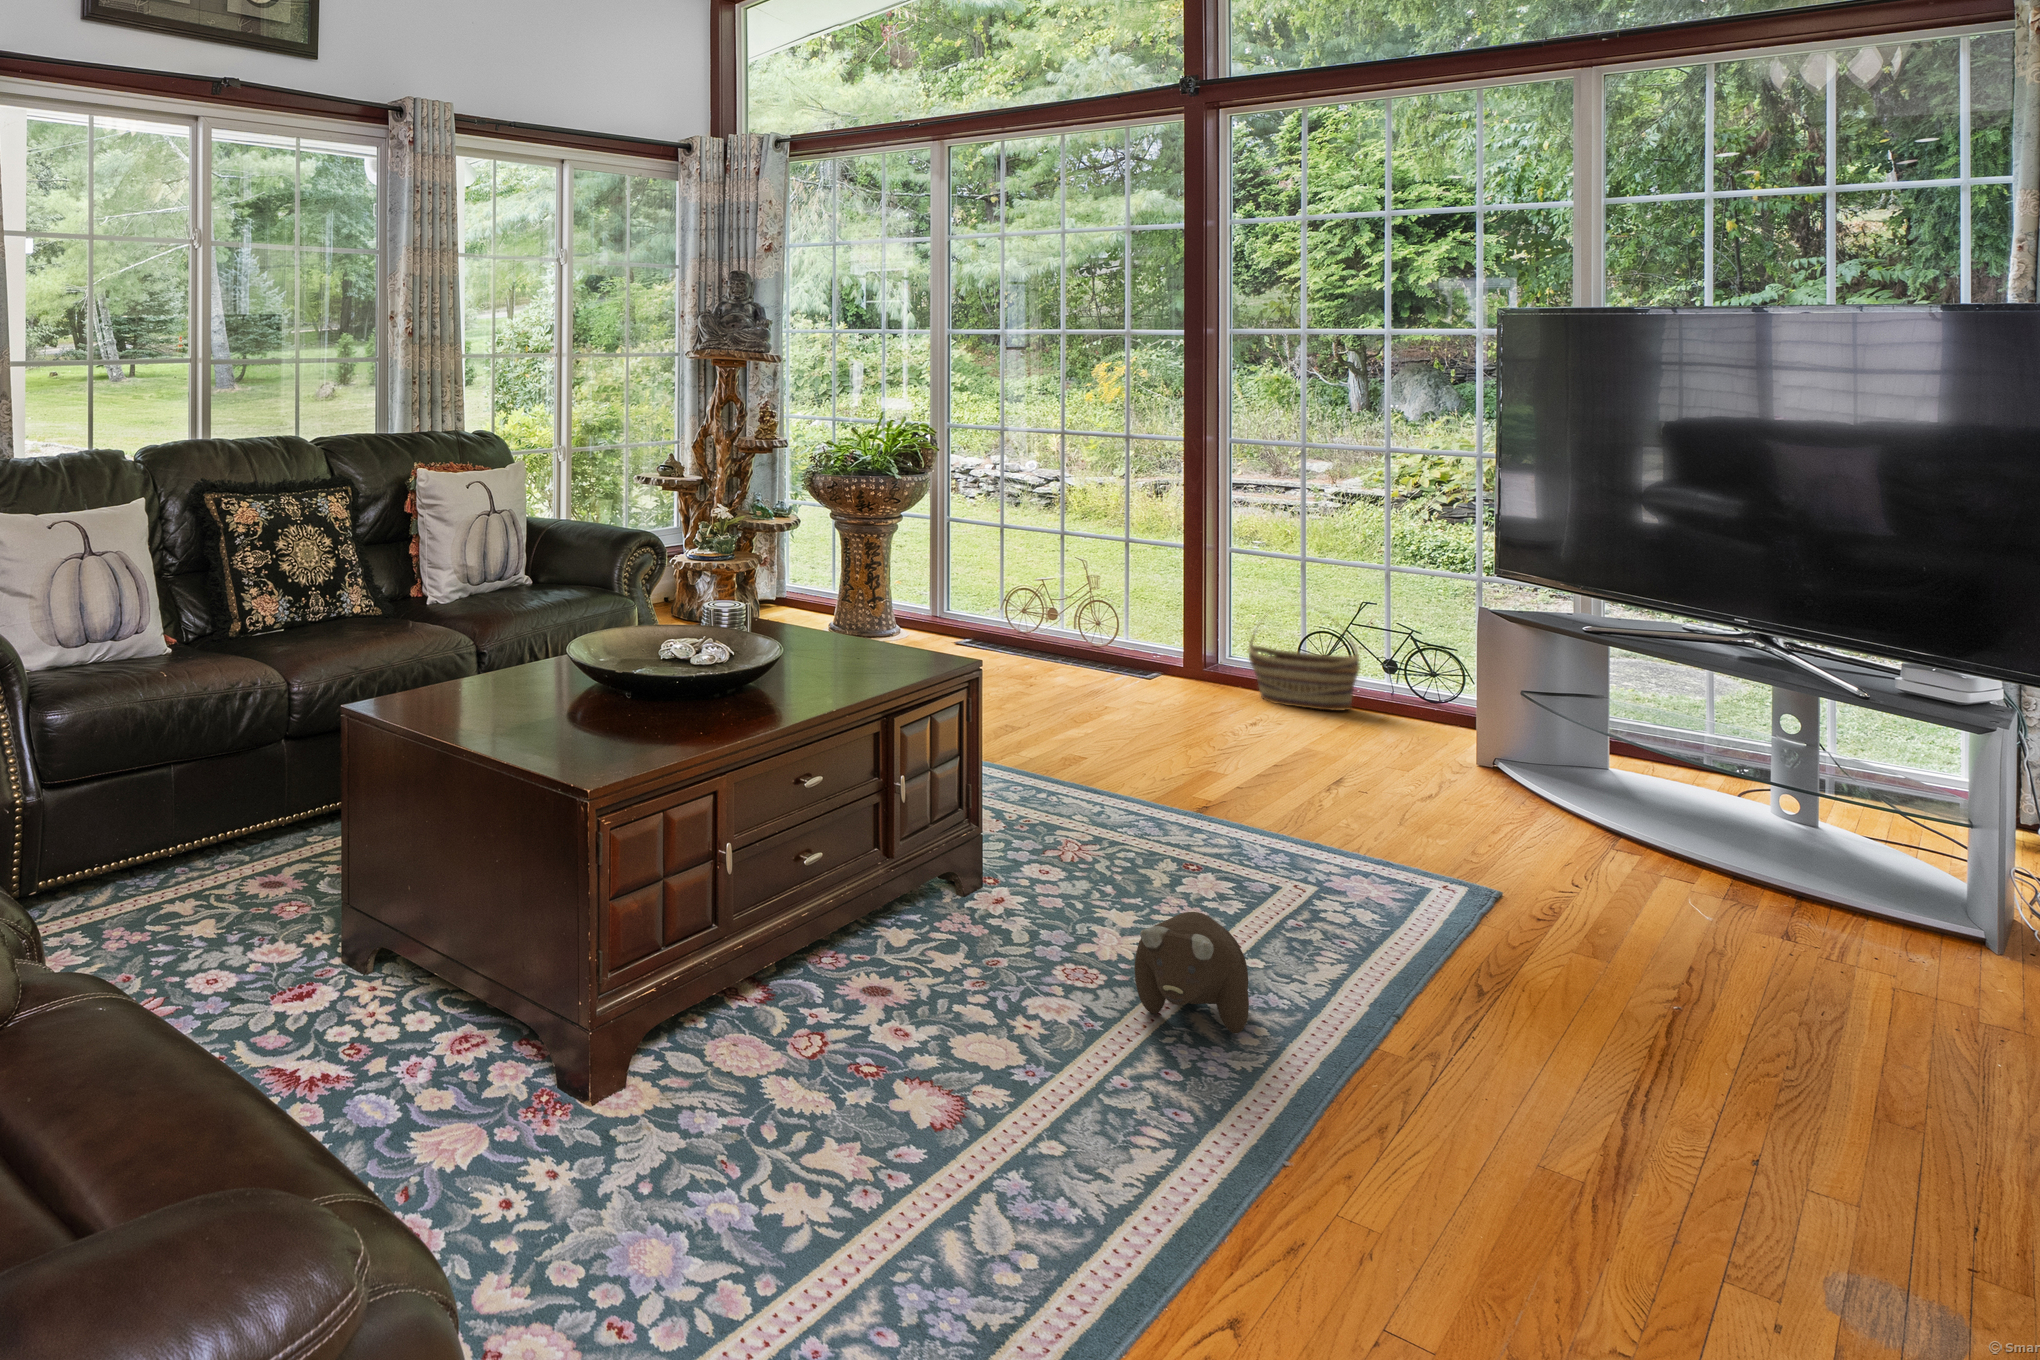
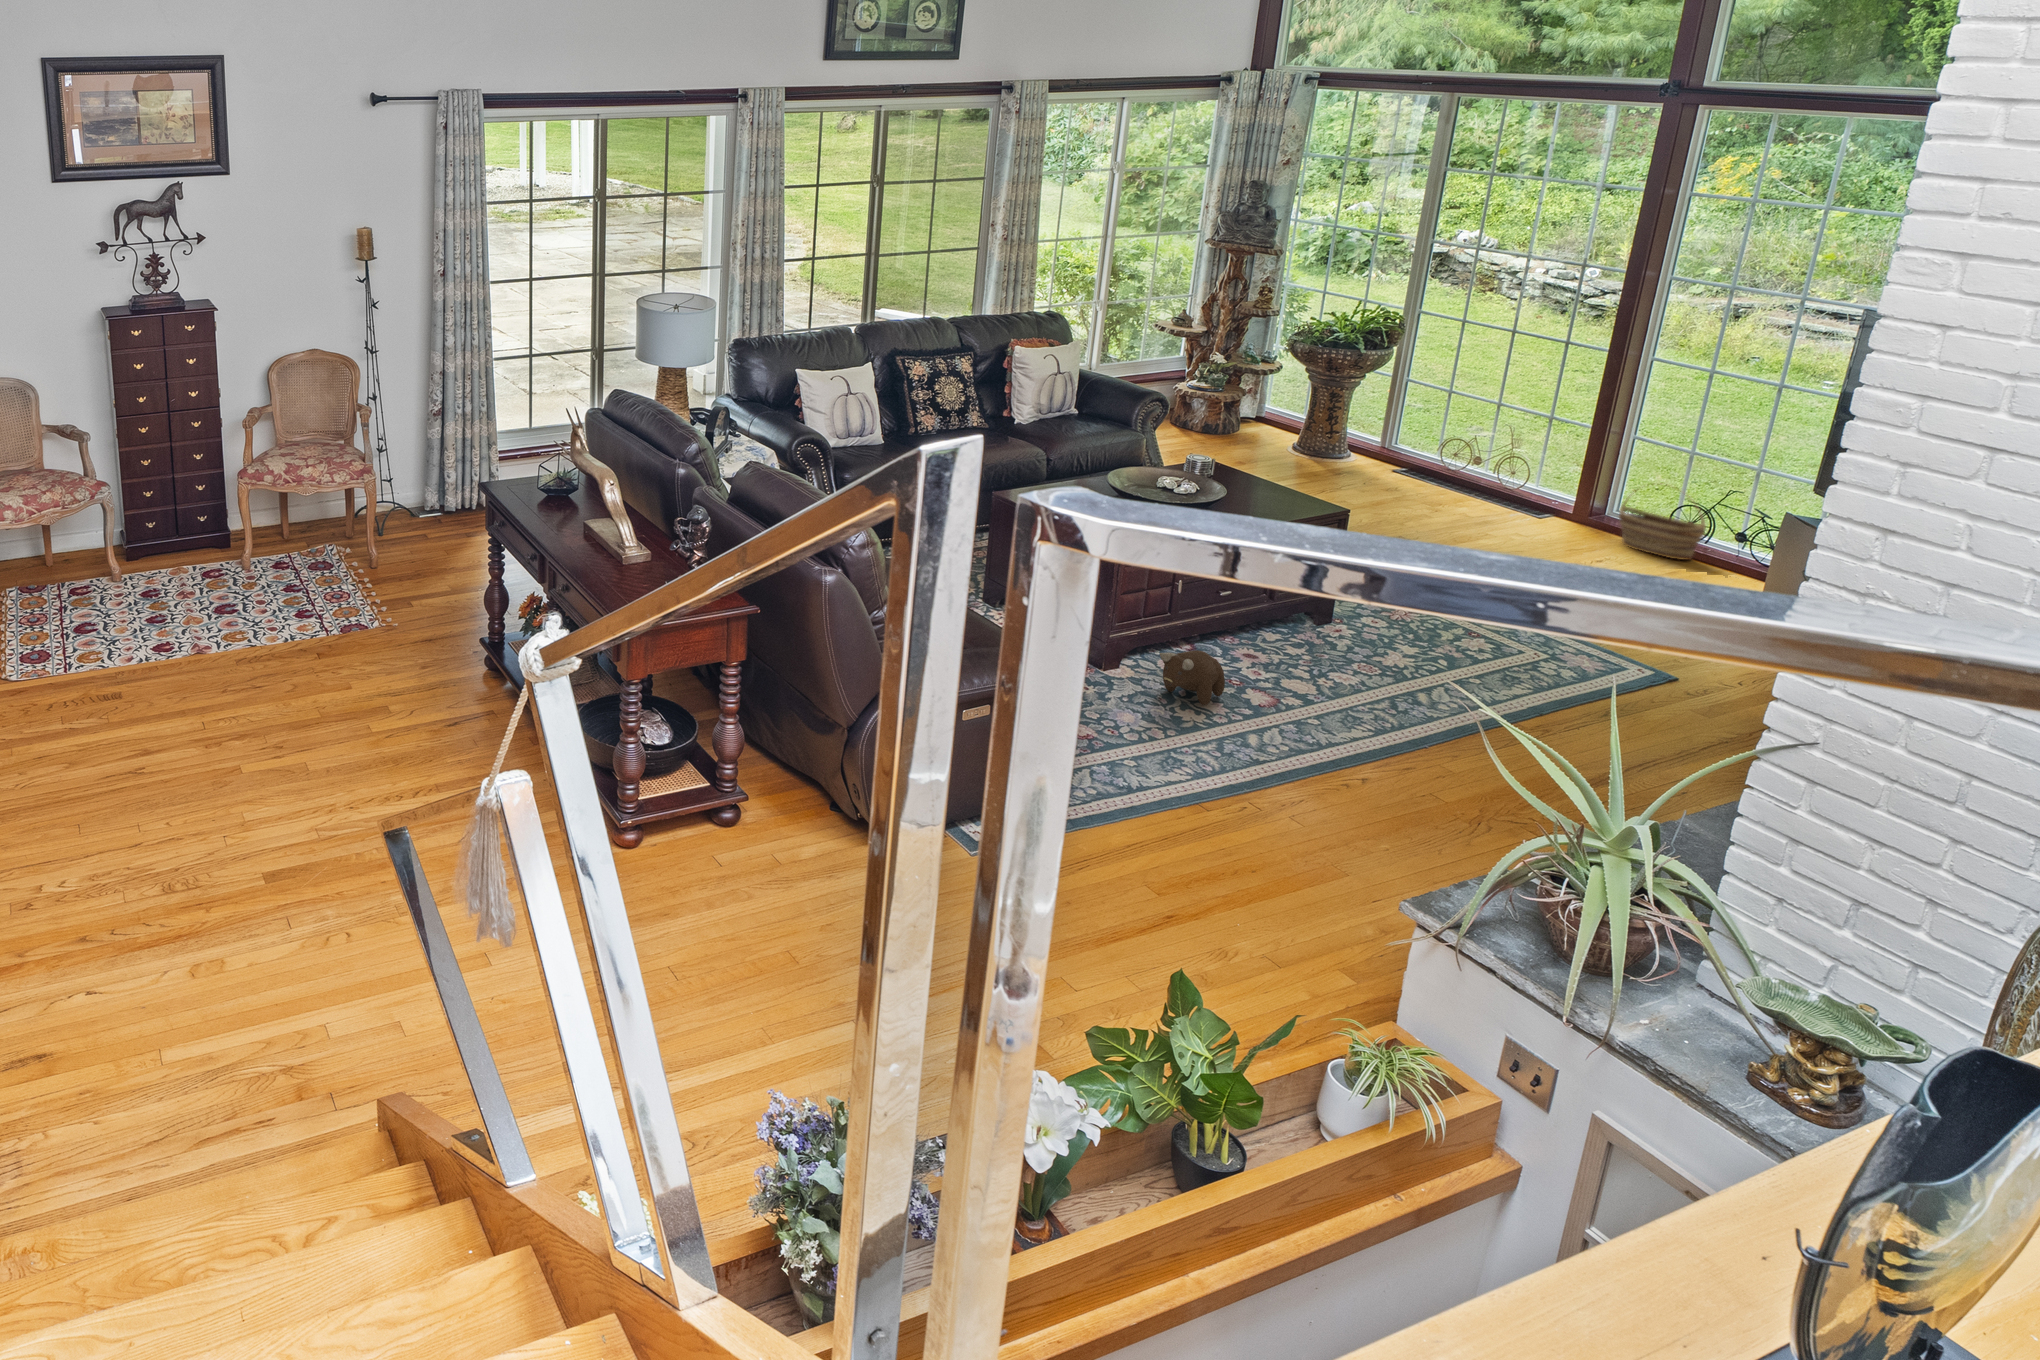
plush toy: present [1135,912,1249,1034] -> present [1160,650,1225,706]

